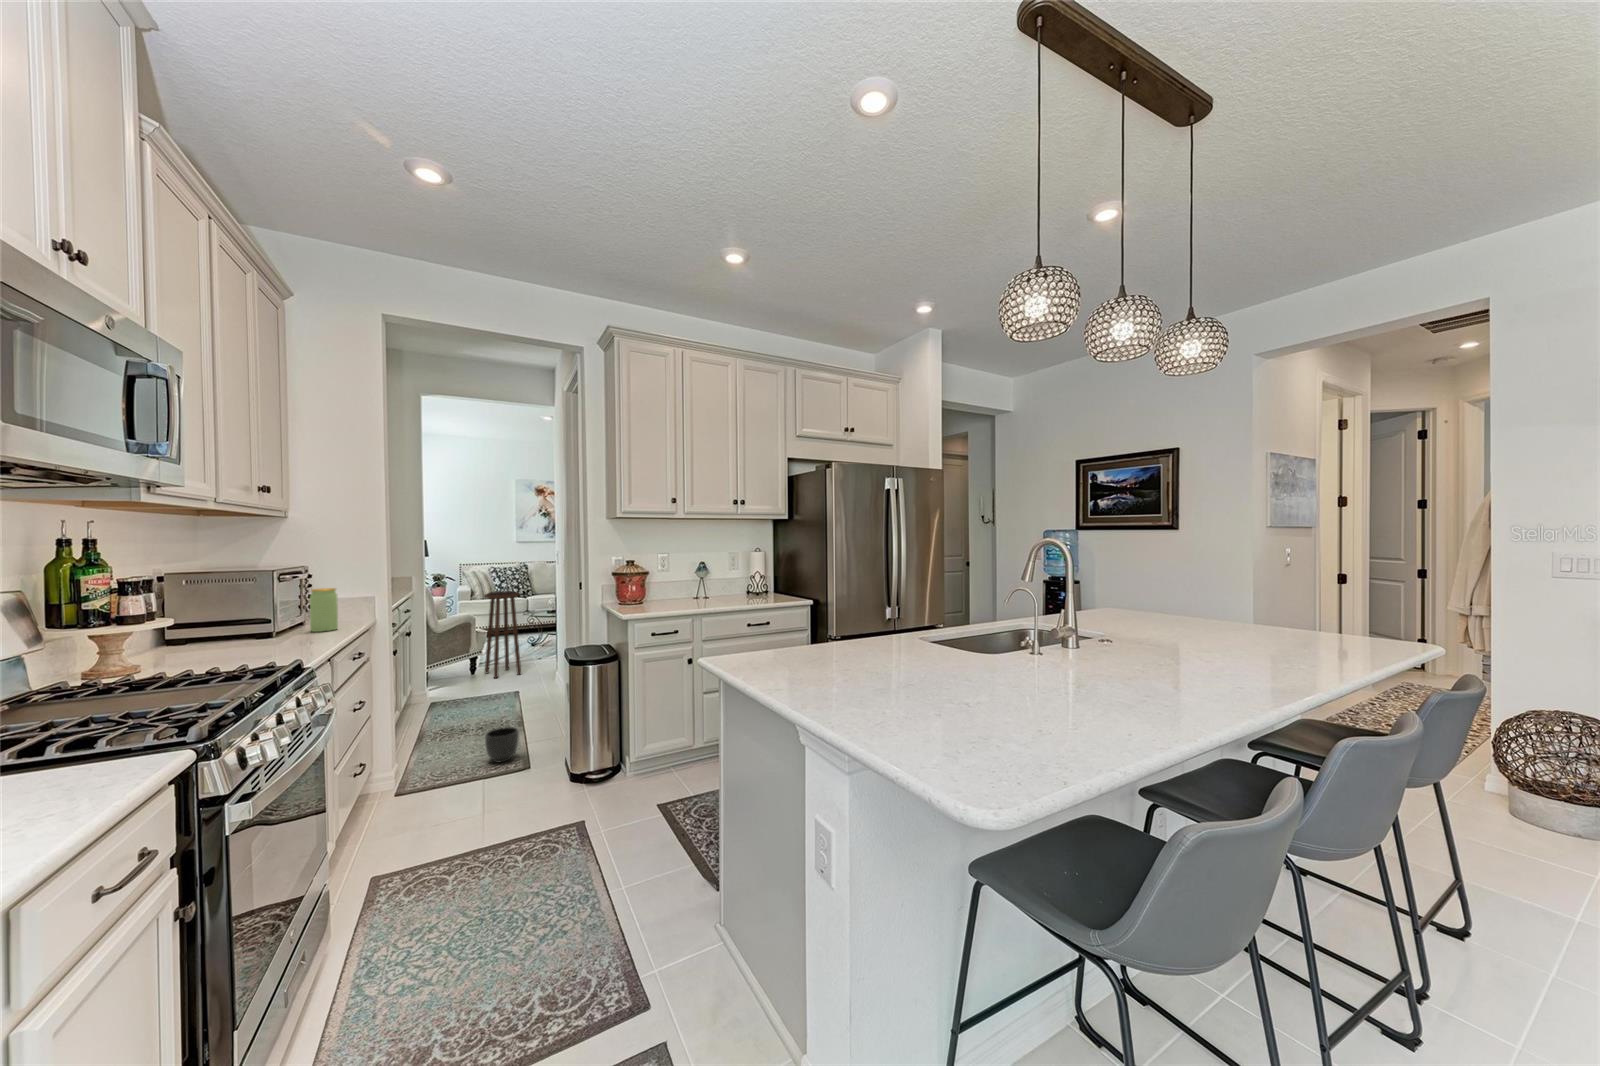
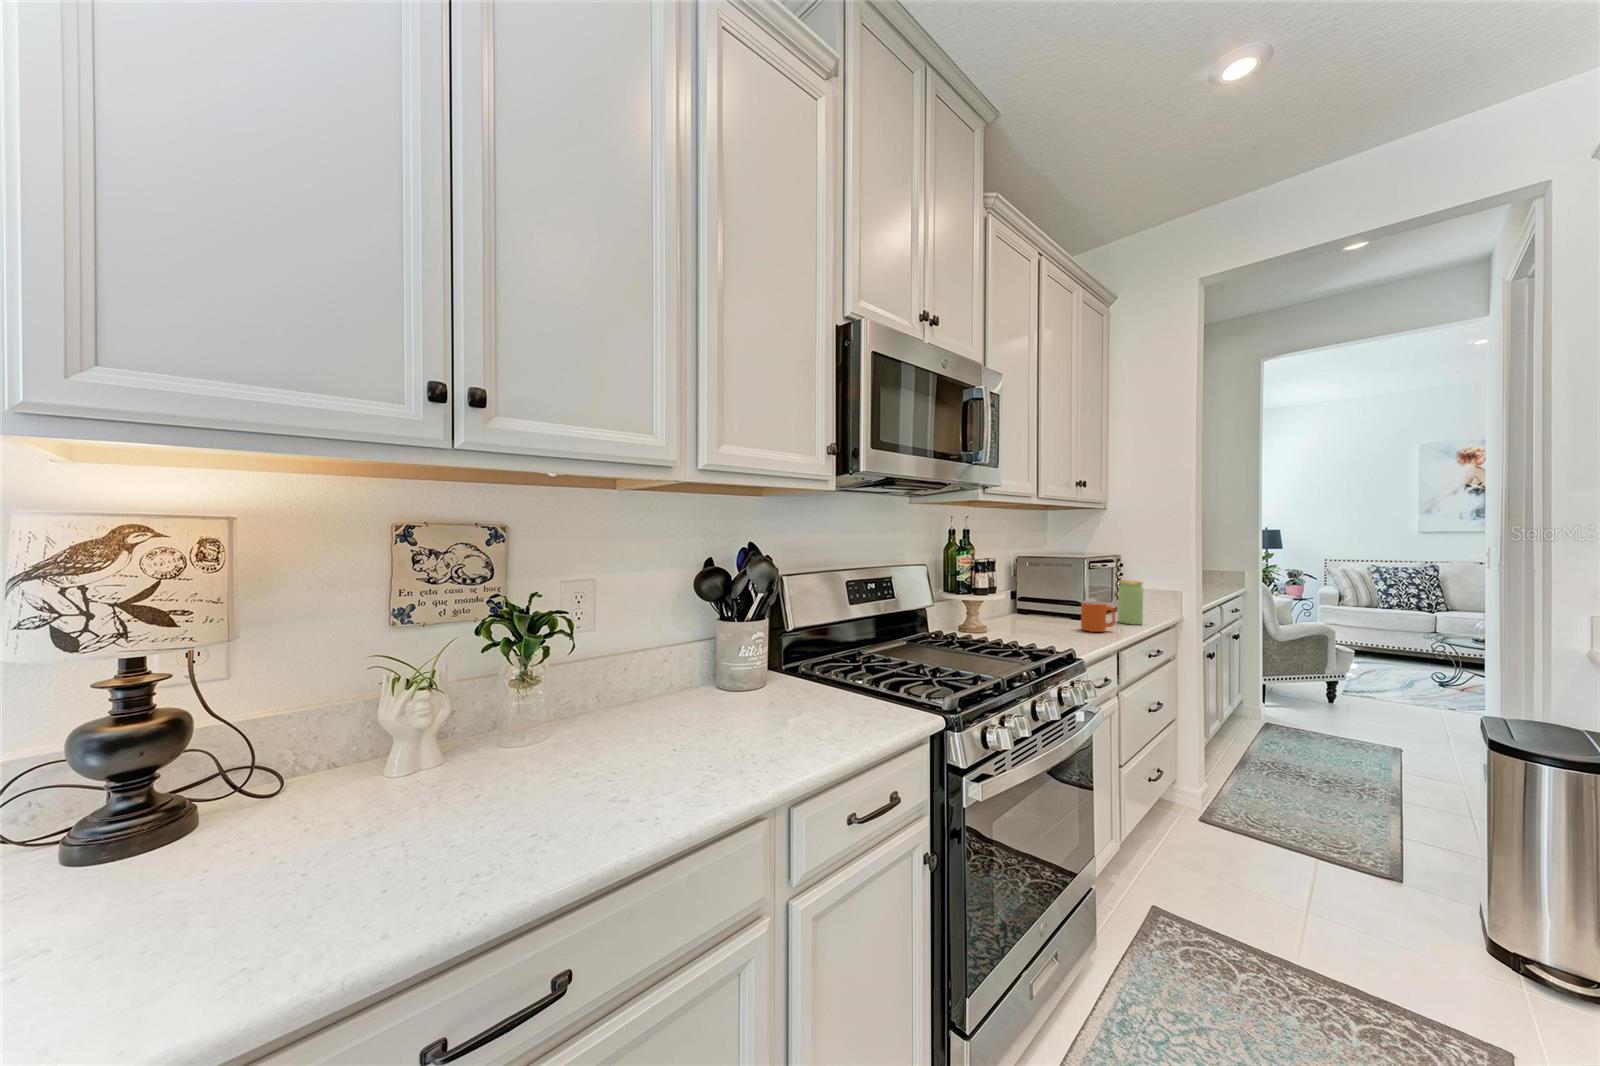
stool: present [484,591,521,678] -> none [1348,602,1413,722]
mug: none [274,611,314,644] -> present [1081,601,1115,632]
planter: present [485,727,519,762] -> none [1326,794,1385,848]

